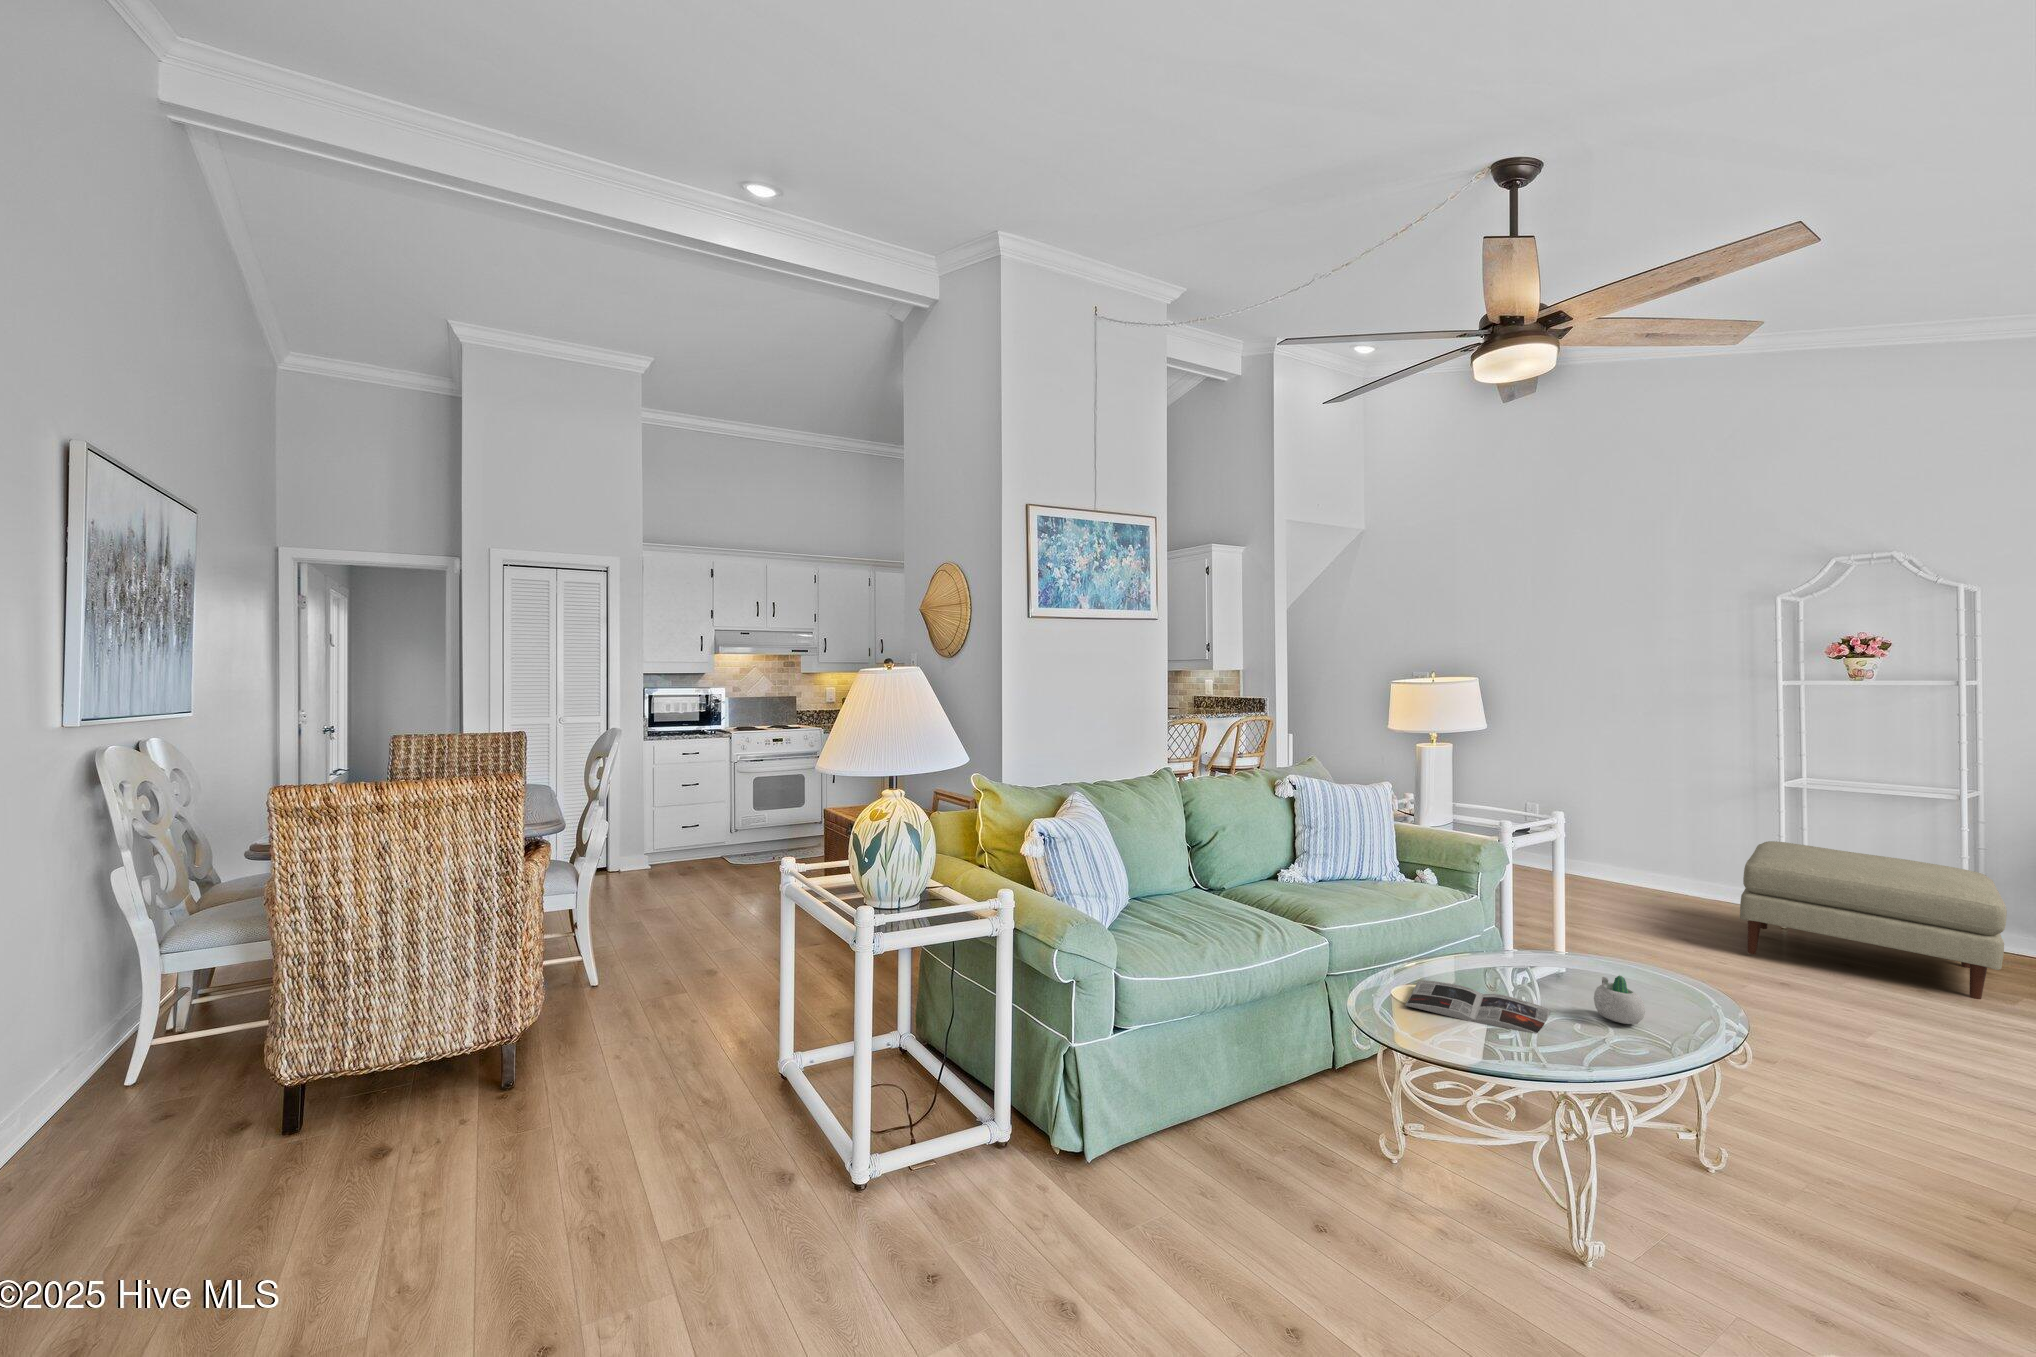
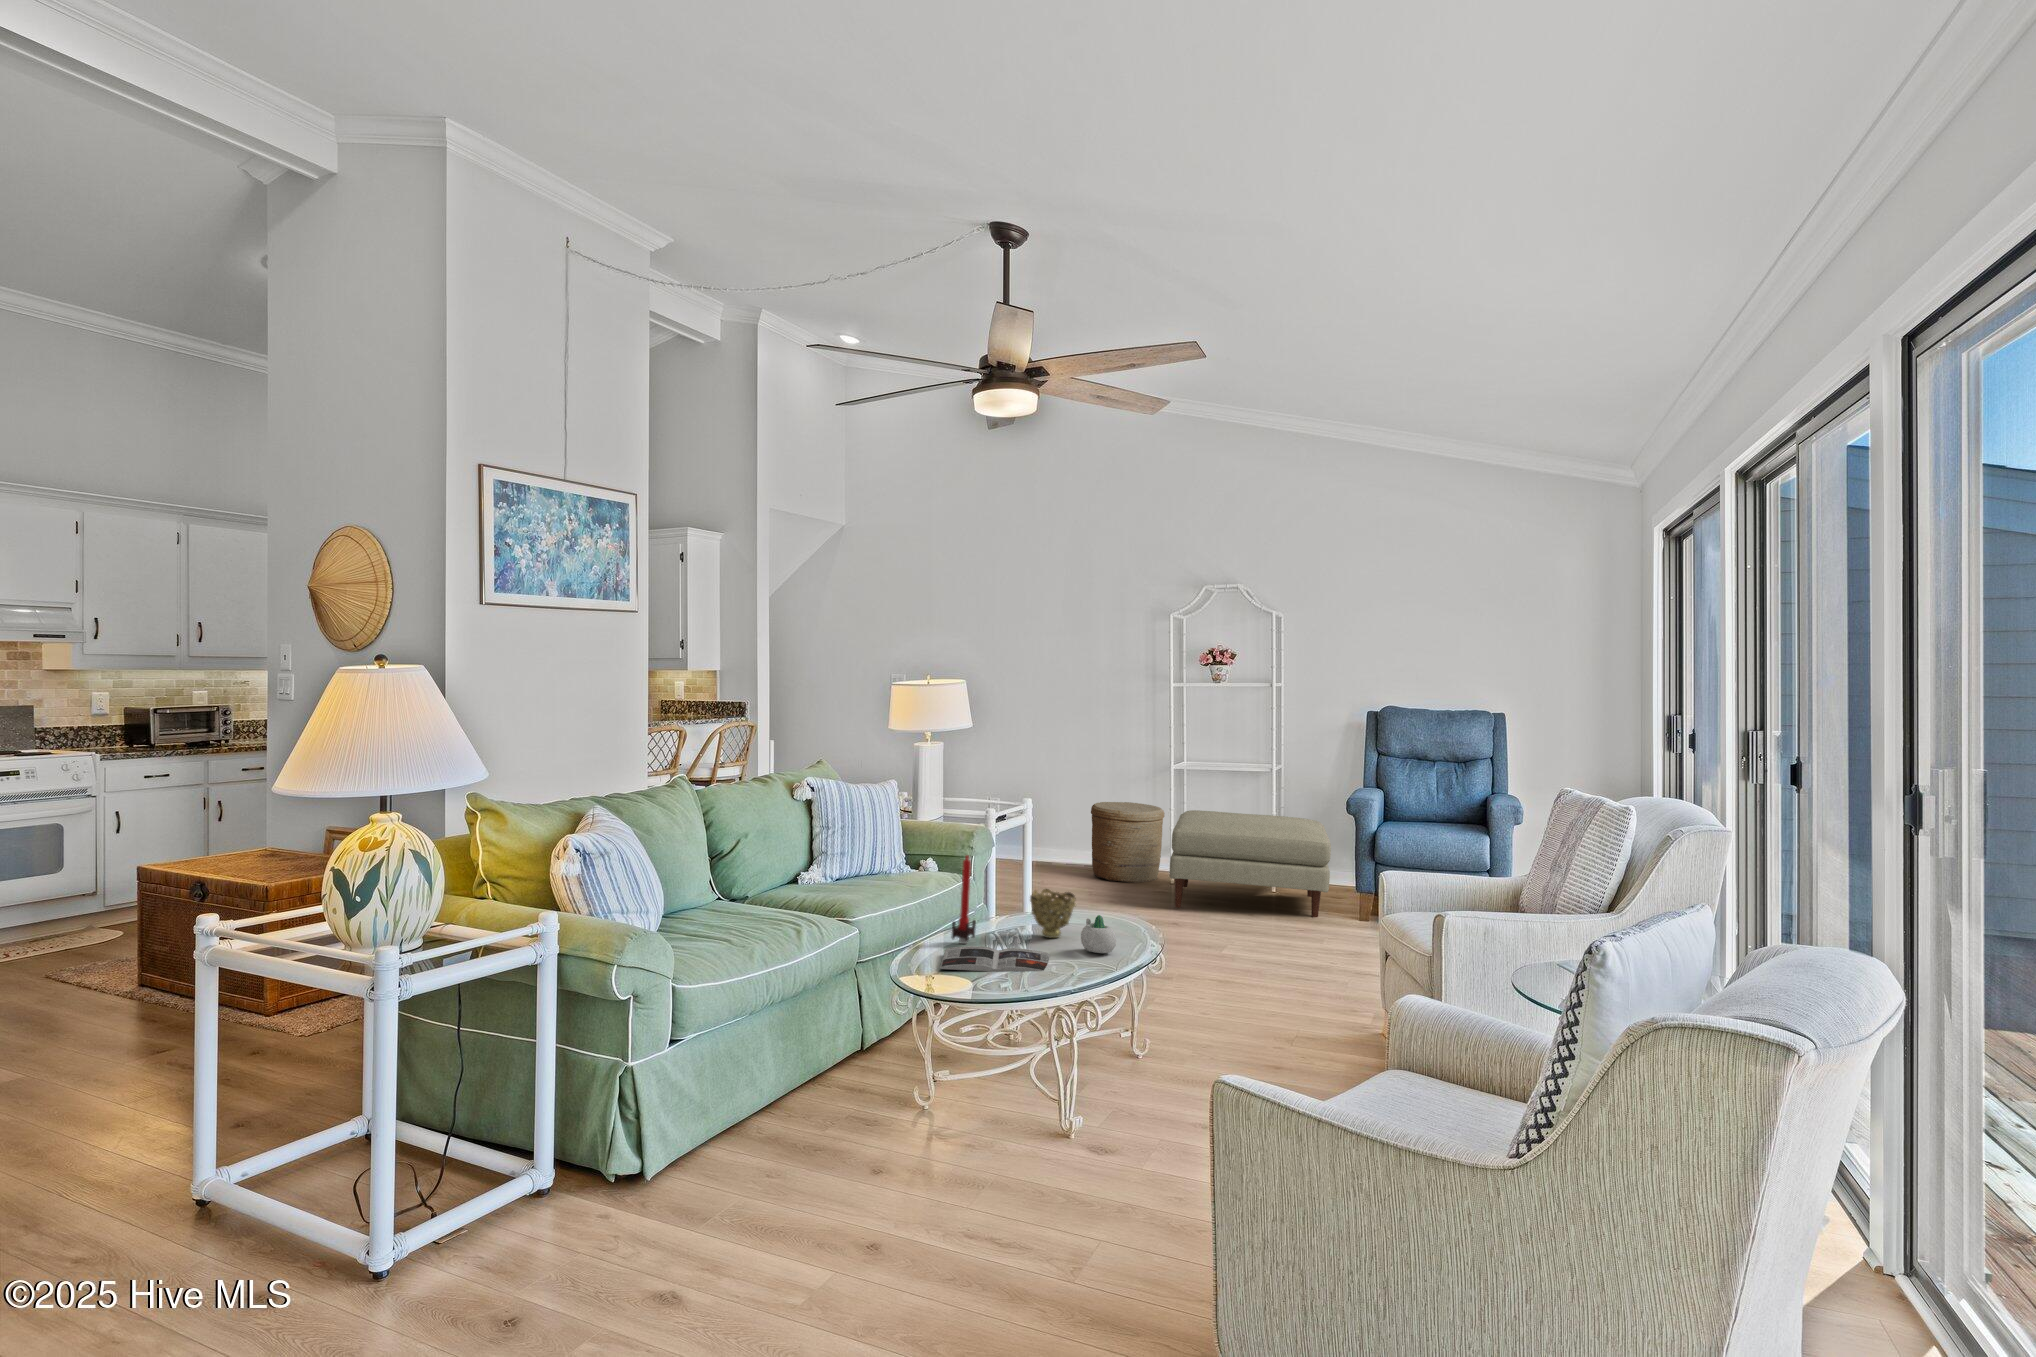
woven basket: none [1635,820,1736,915] -> present [1091,802,1165,883]
candle: none [1428,880,1459,977] -> present [952,855,976,944]
decorative bowl: none [1529,928,1591,989] -> present [1030,889,1076,938]

